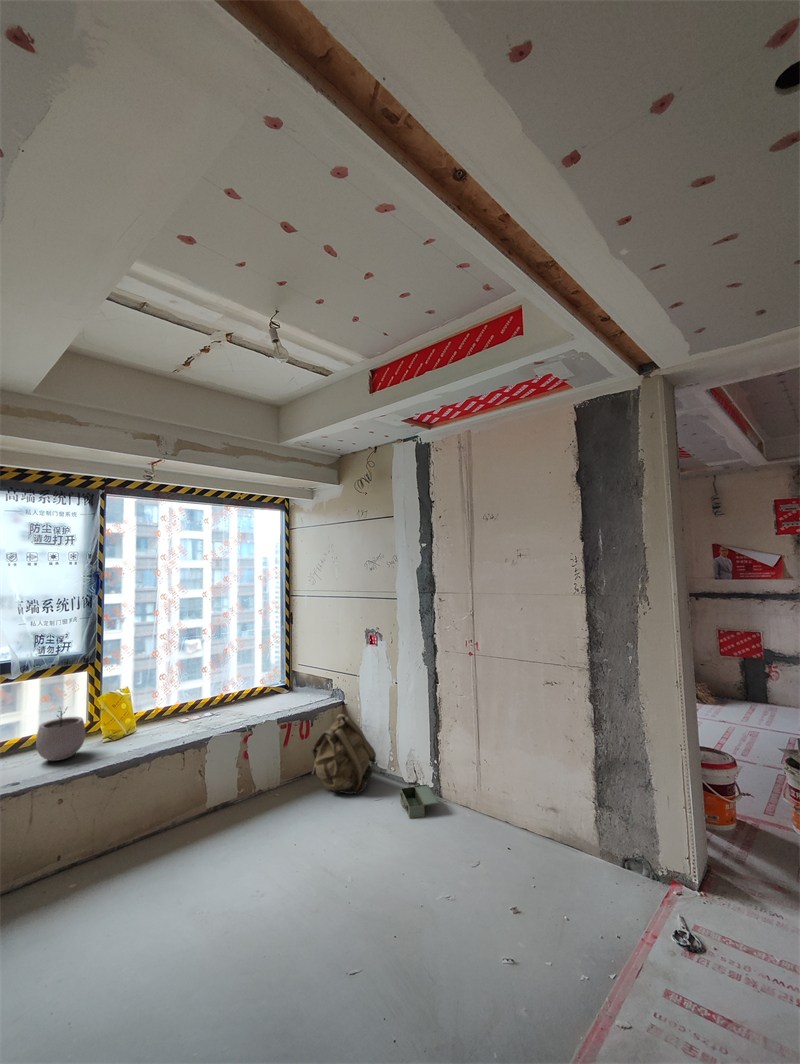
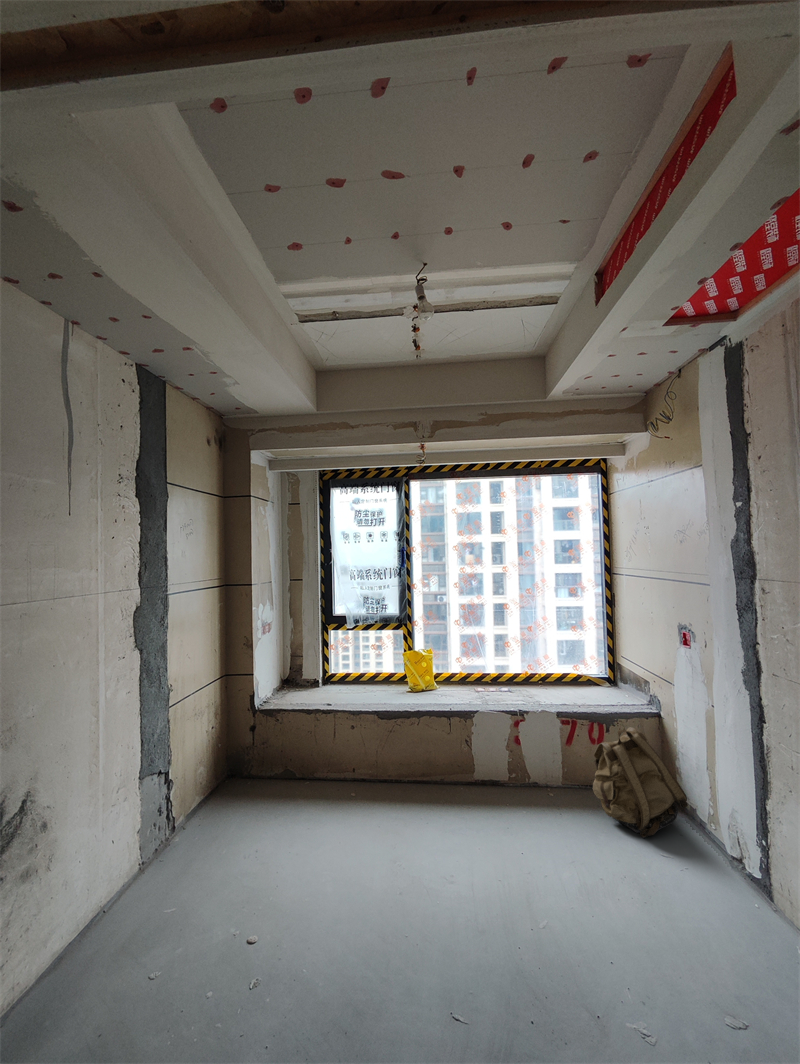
plant pot: present [36,708,86,761] -> none [355,654,388,697]
toolbox: present [400,784,439,819] -> none [687,856,749,912]

